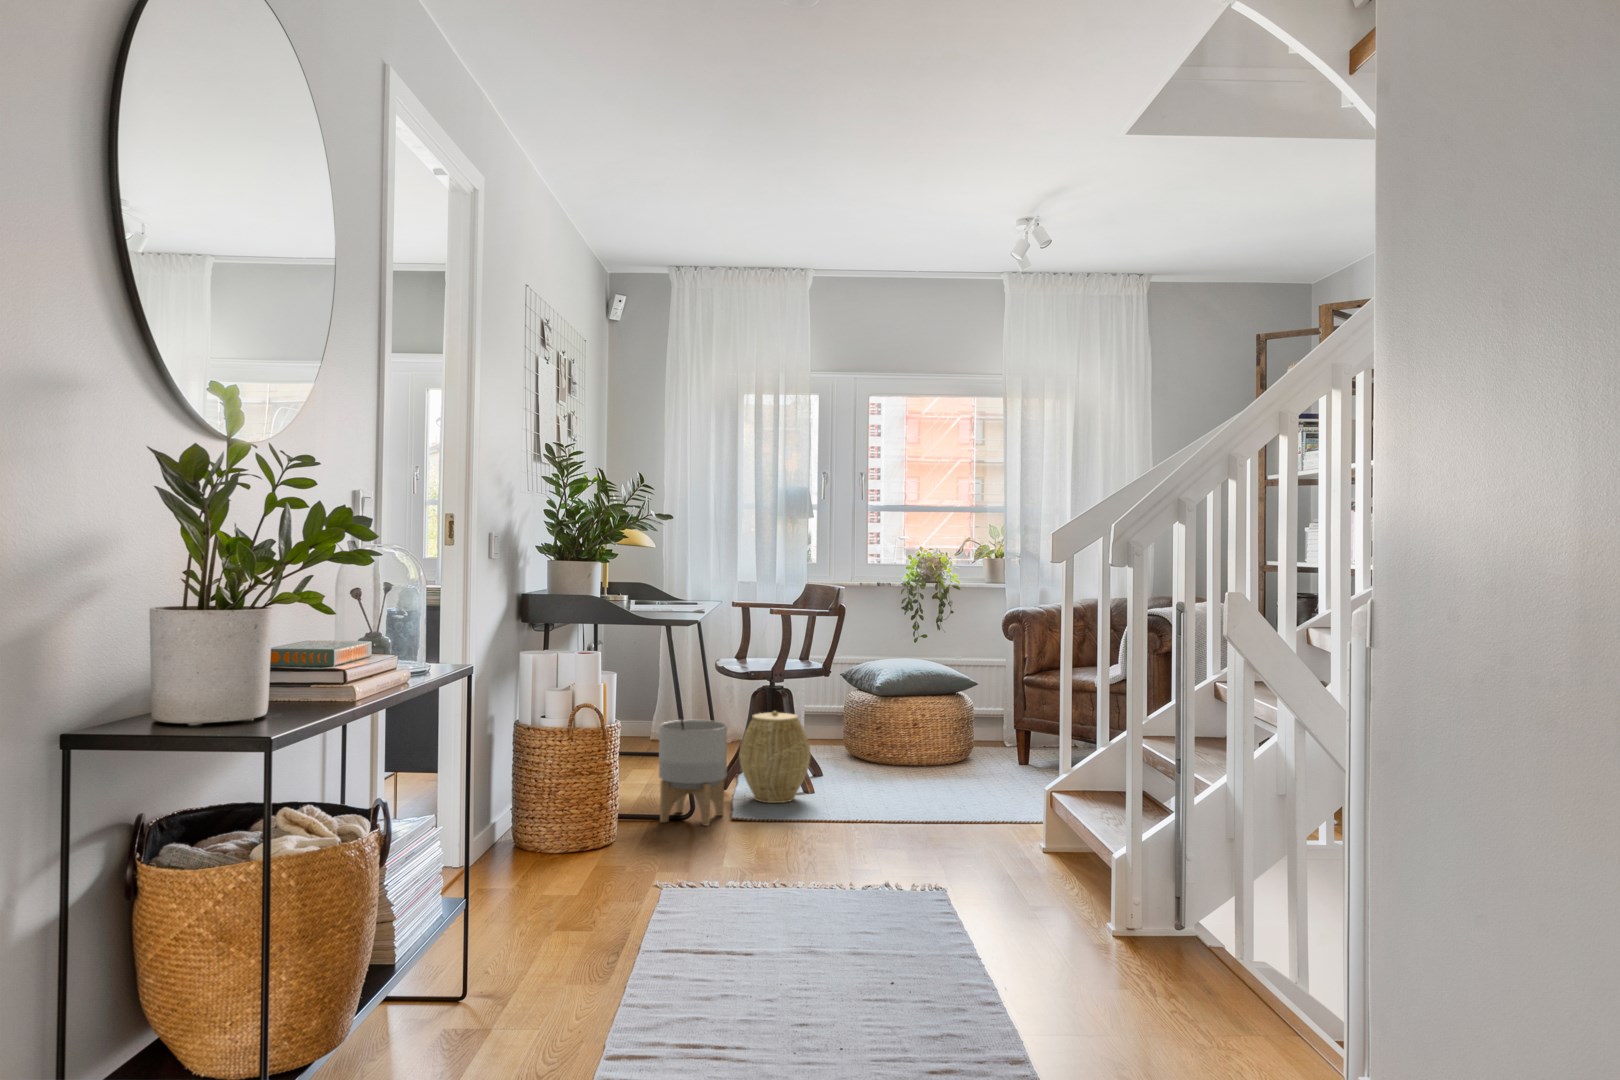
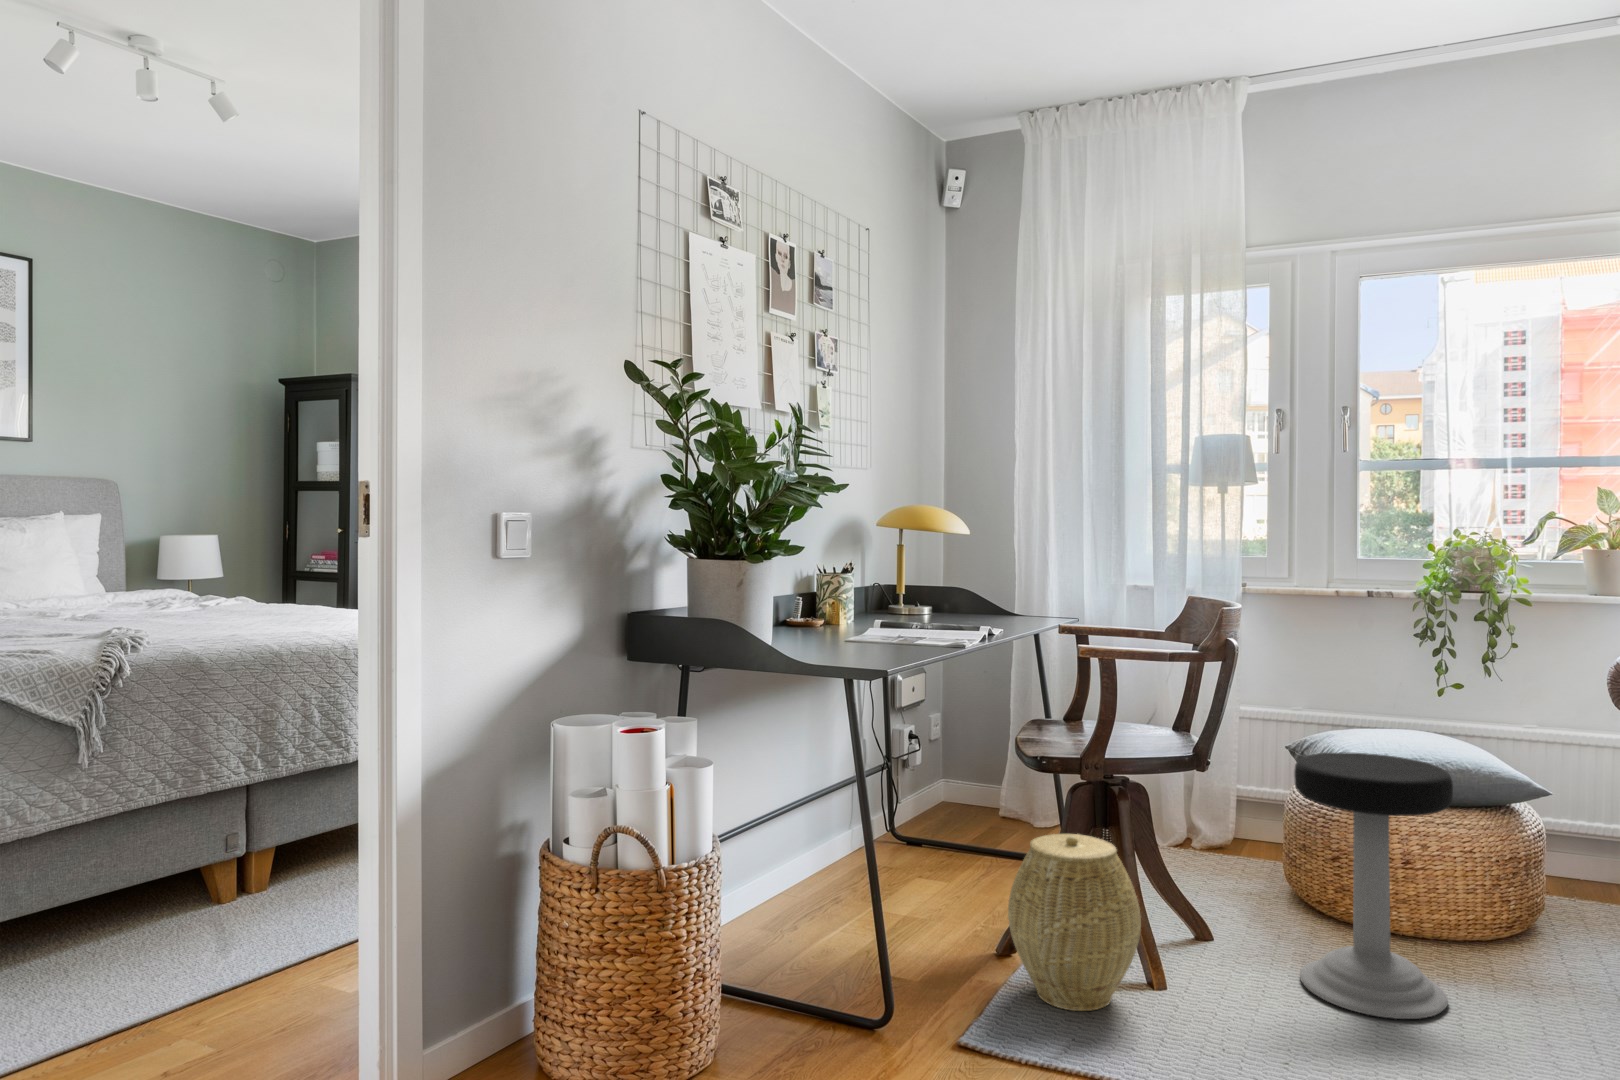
stool: none [873,663,945,789] -> present [1294,752,1453,1019]
planter: present [659,720,727,826] -> none [823,844,945,1057]

